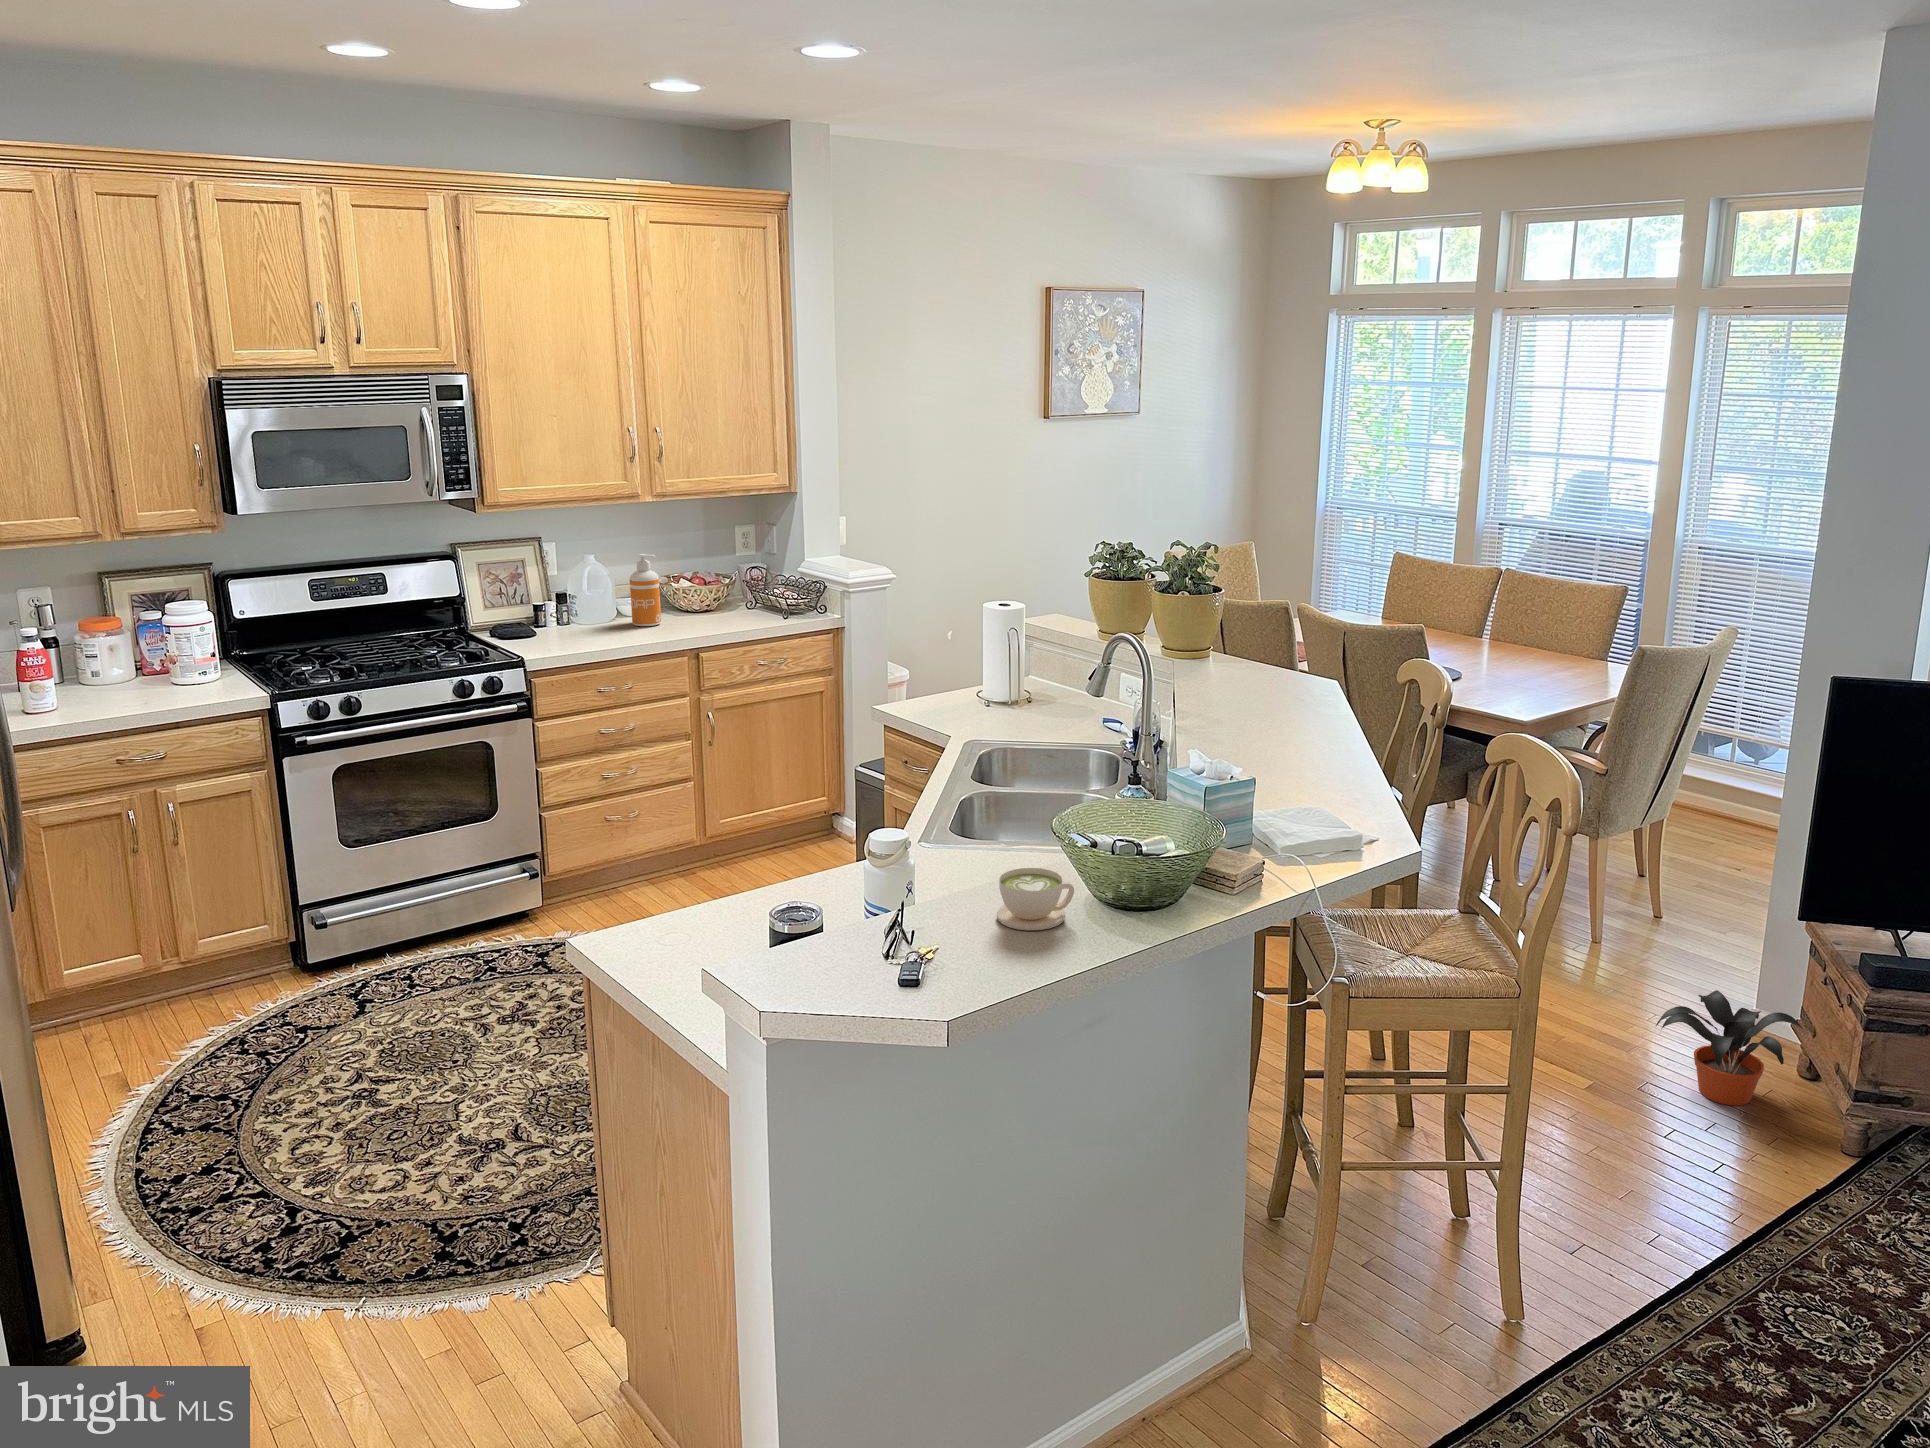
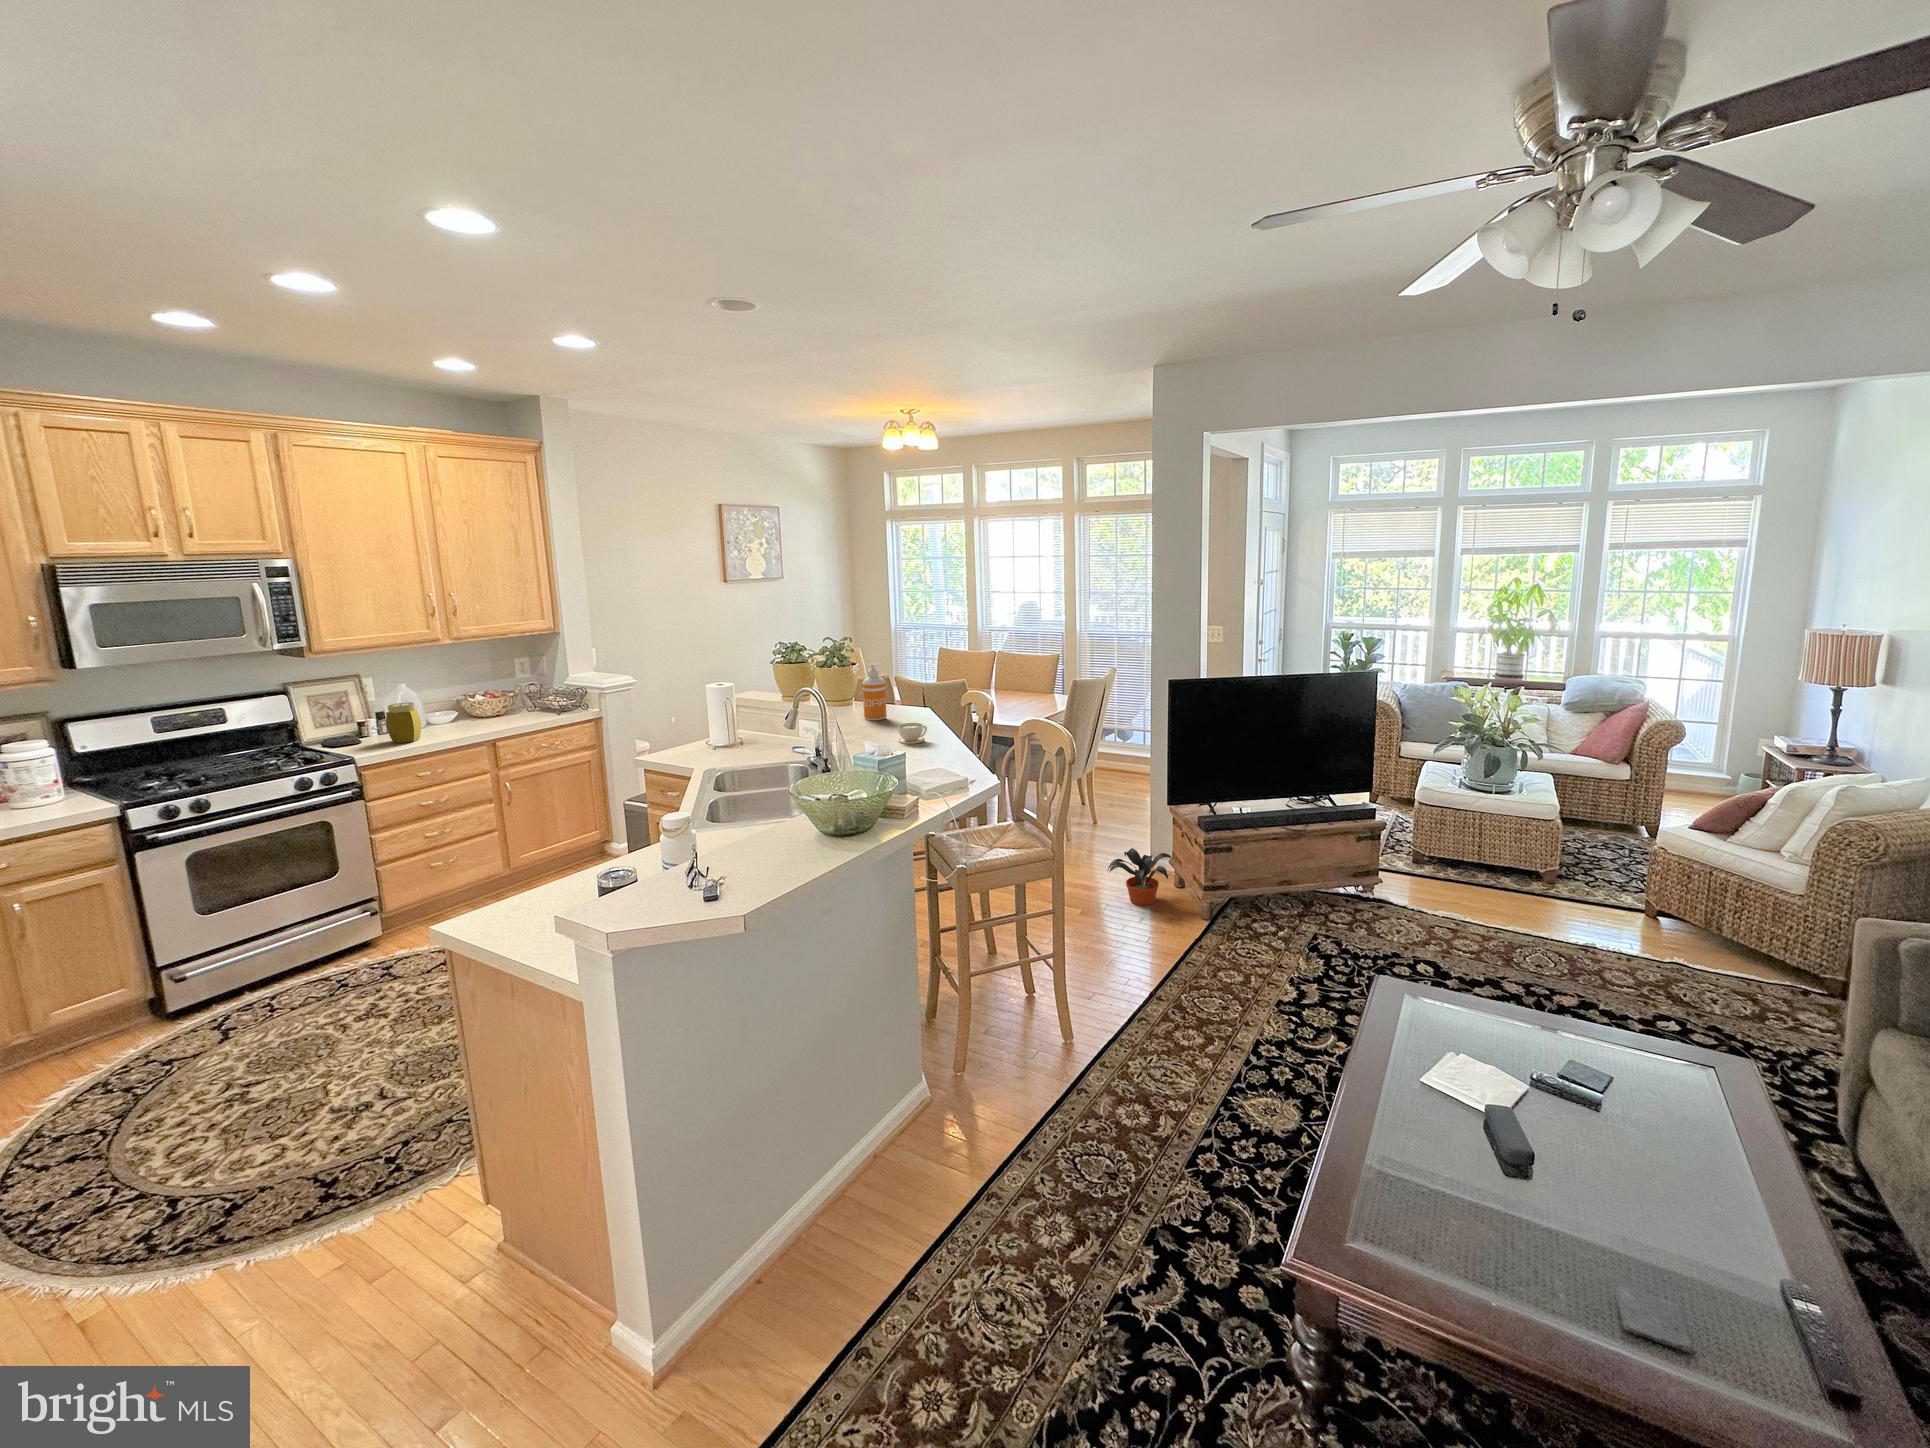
soap dispenser: present [630,554,661,626] -> present [862,664,887,720]
jar: none [560,585,602,643] -> present [386,702,421,743]
coffee cup: present [997,868,1074,931] -> present [898,723,927,744]

